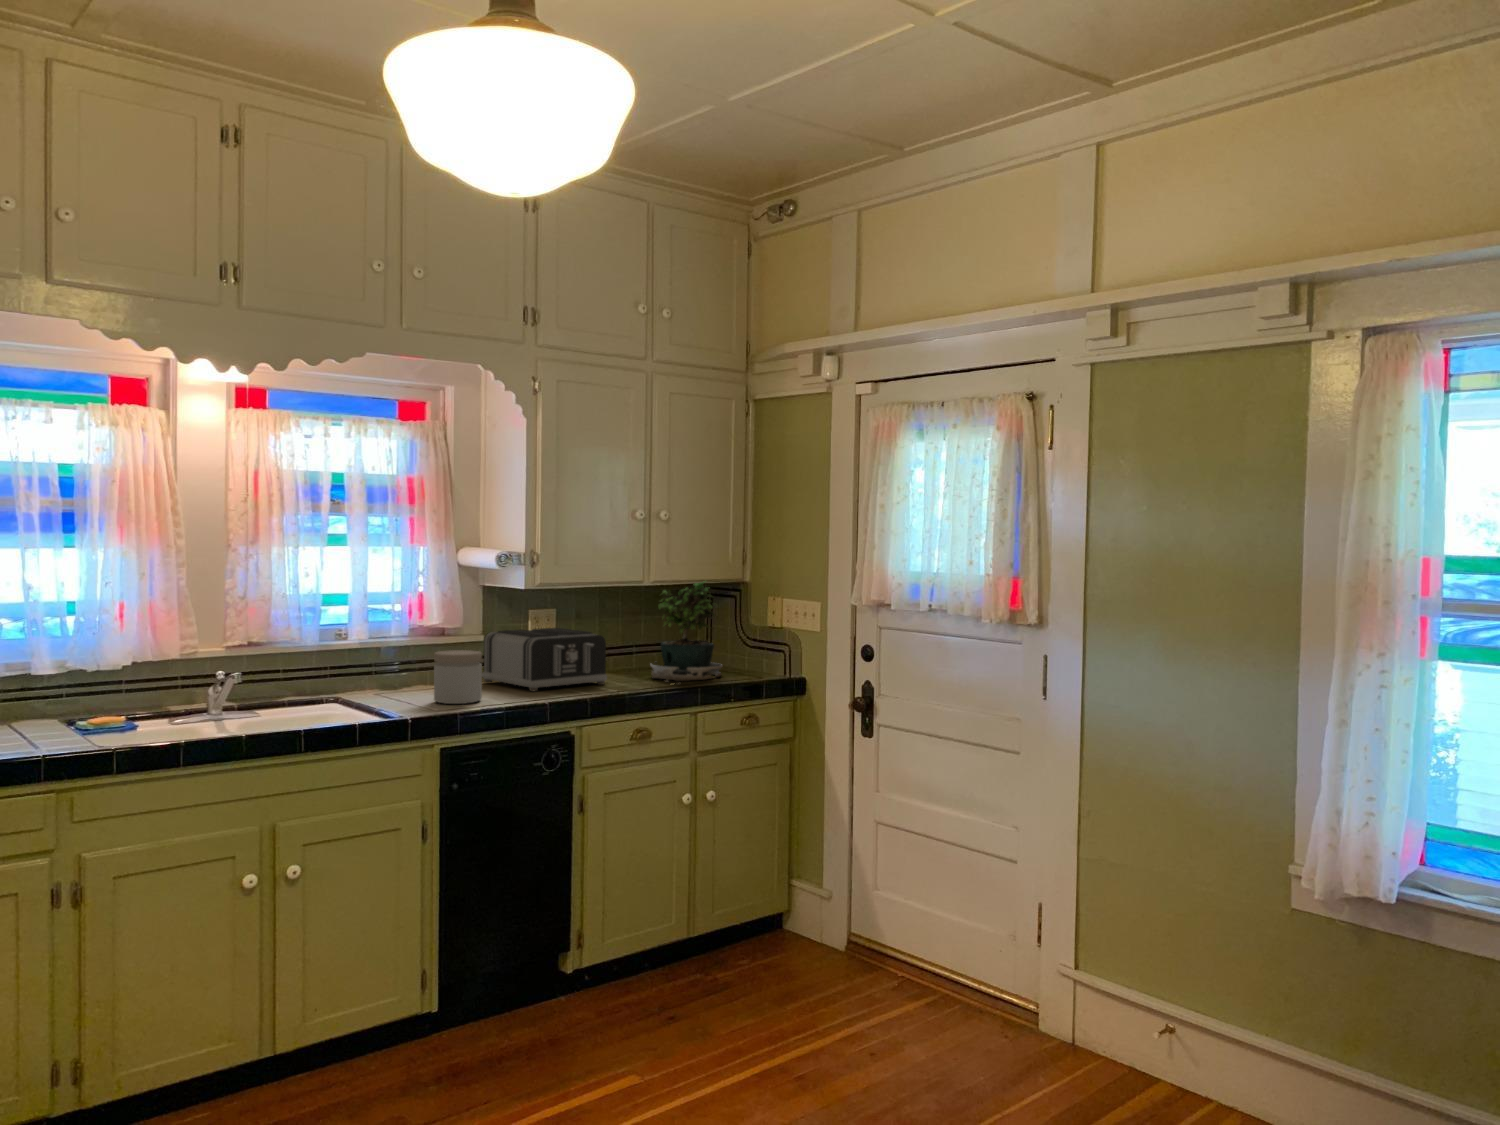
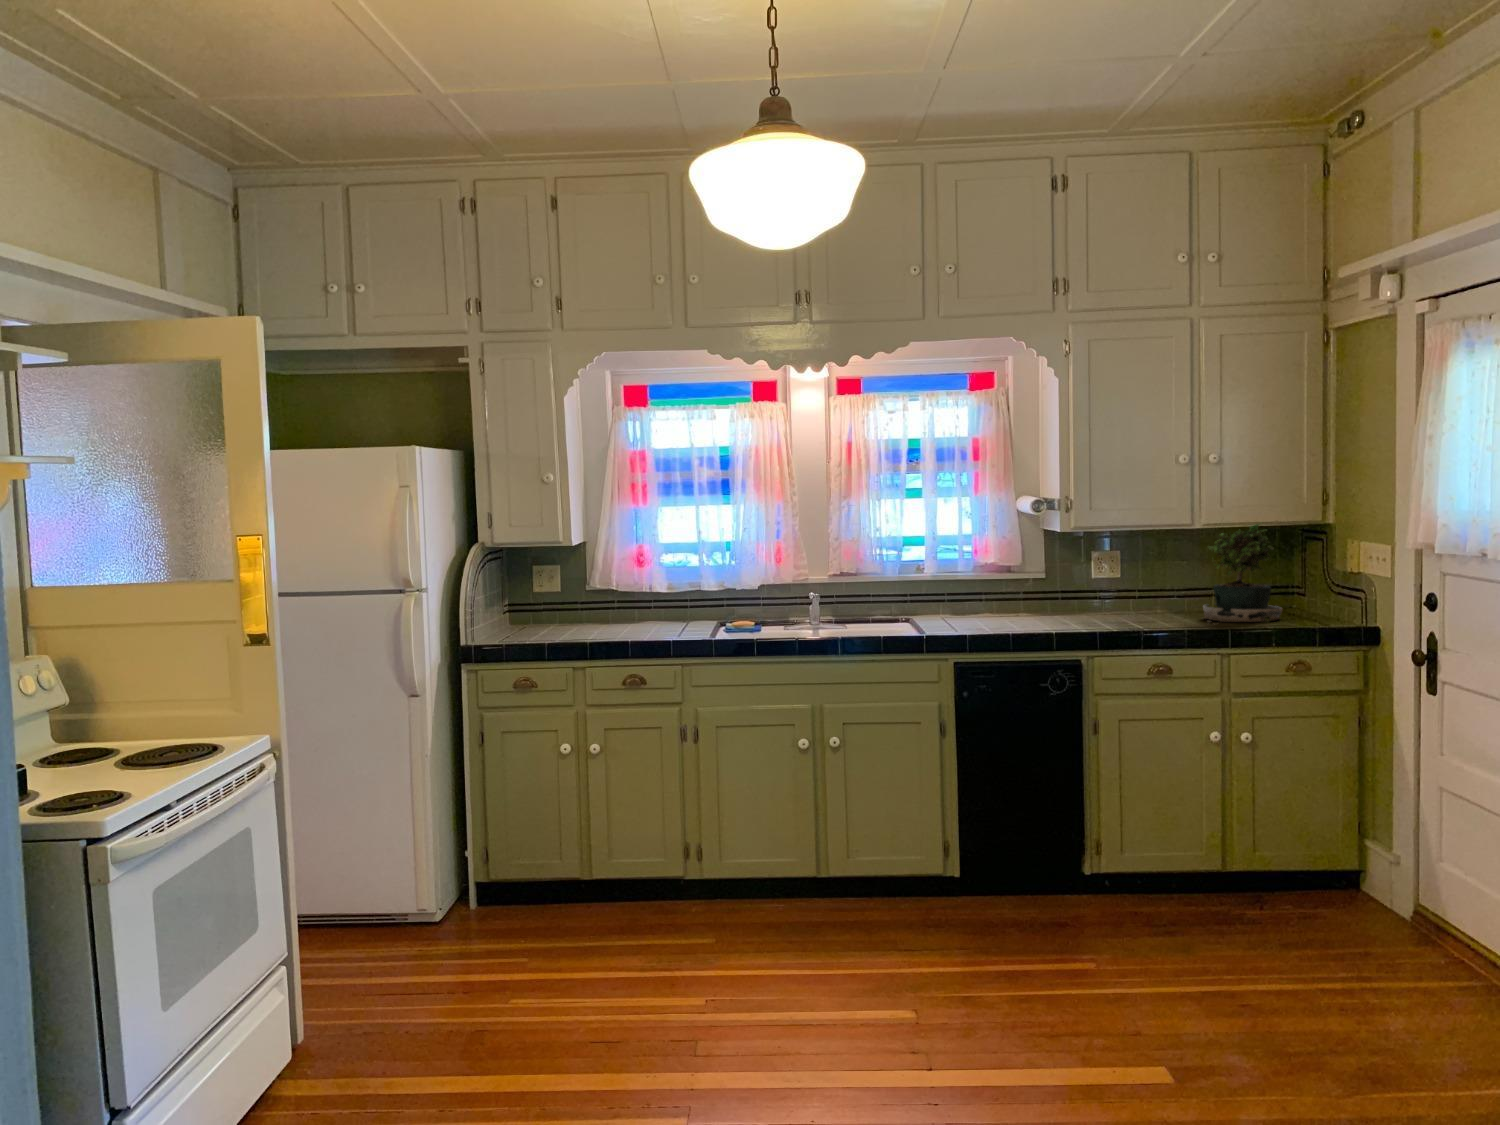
toaster: present [482,628,607,691] -> none [1043,568,1148,623]
jar: present [434,650,482,704] -> none [969,584,1009,629]

